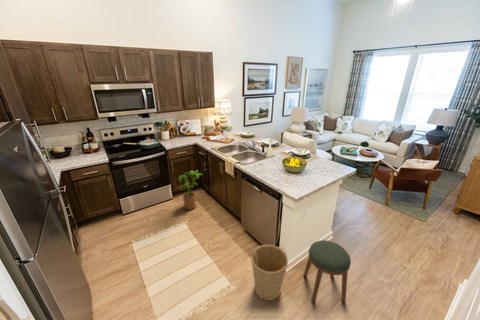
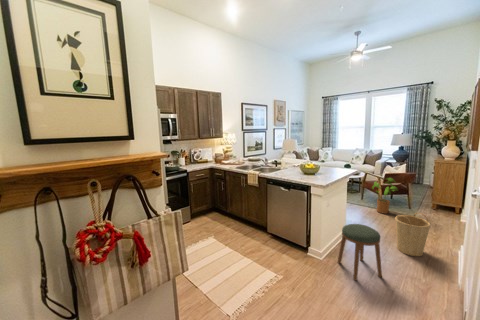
house plant: present [179,170,202,210] -> present [372,178,397,214]
basket: present [251,245,288,301] -> present [395,213,431,256]

